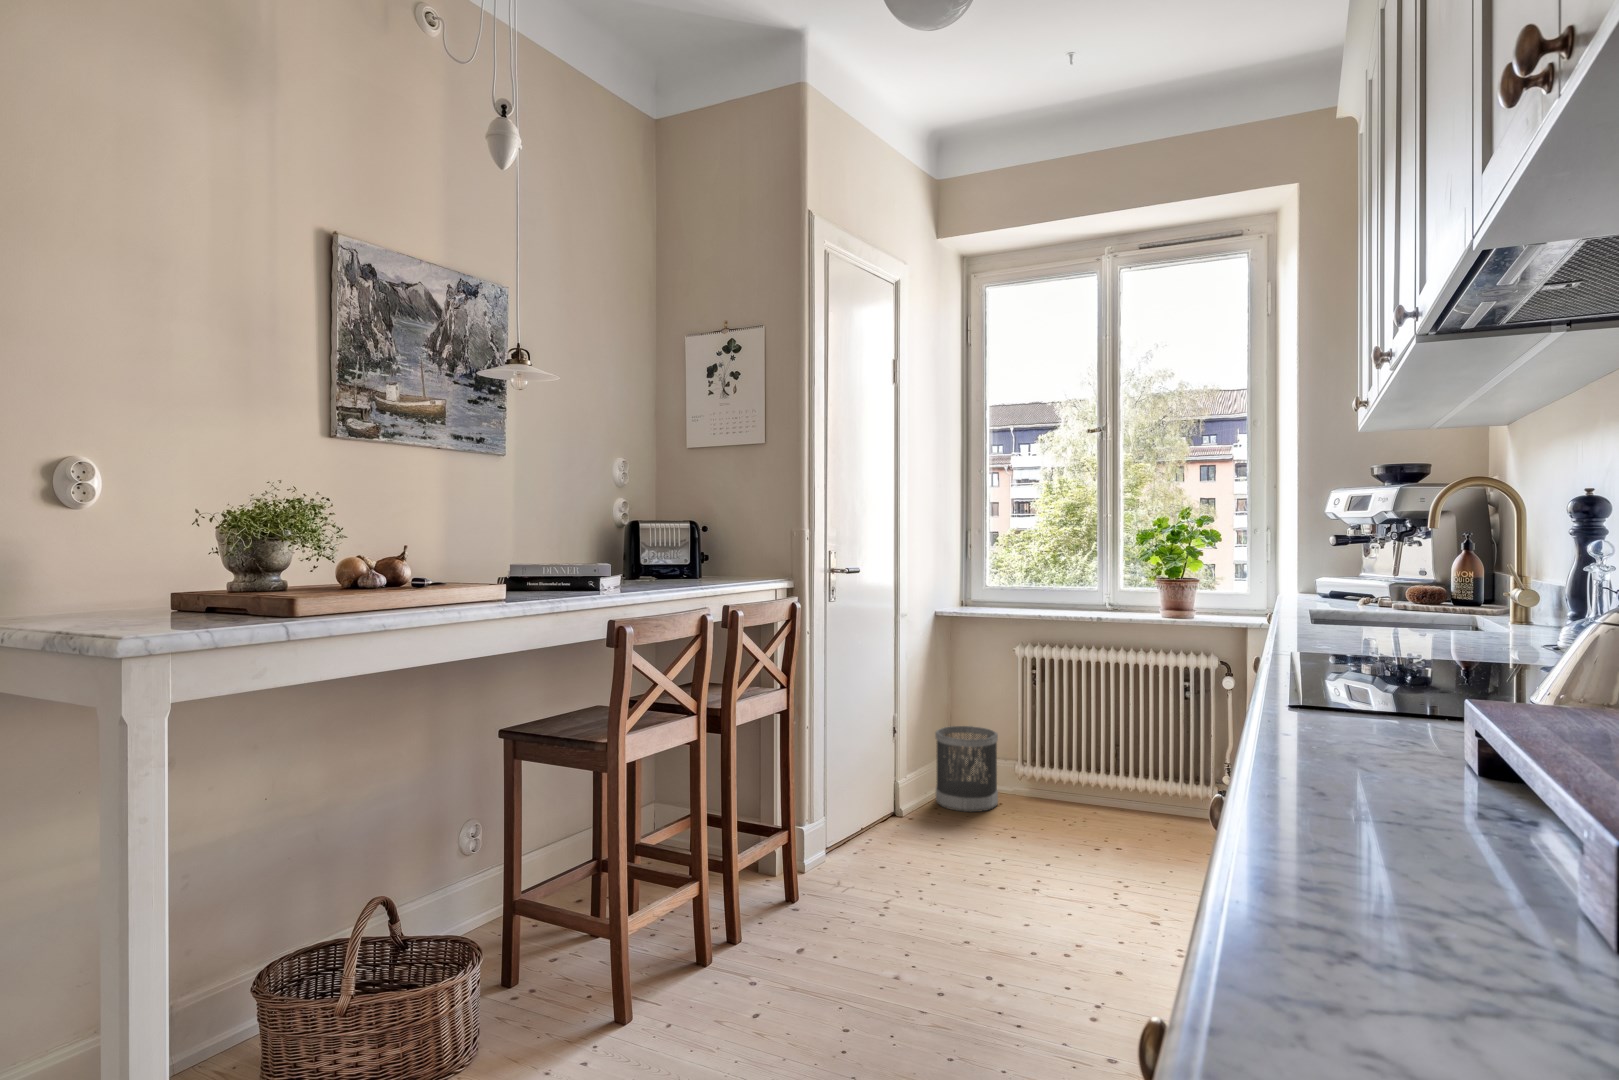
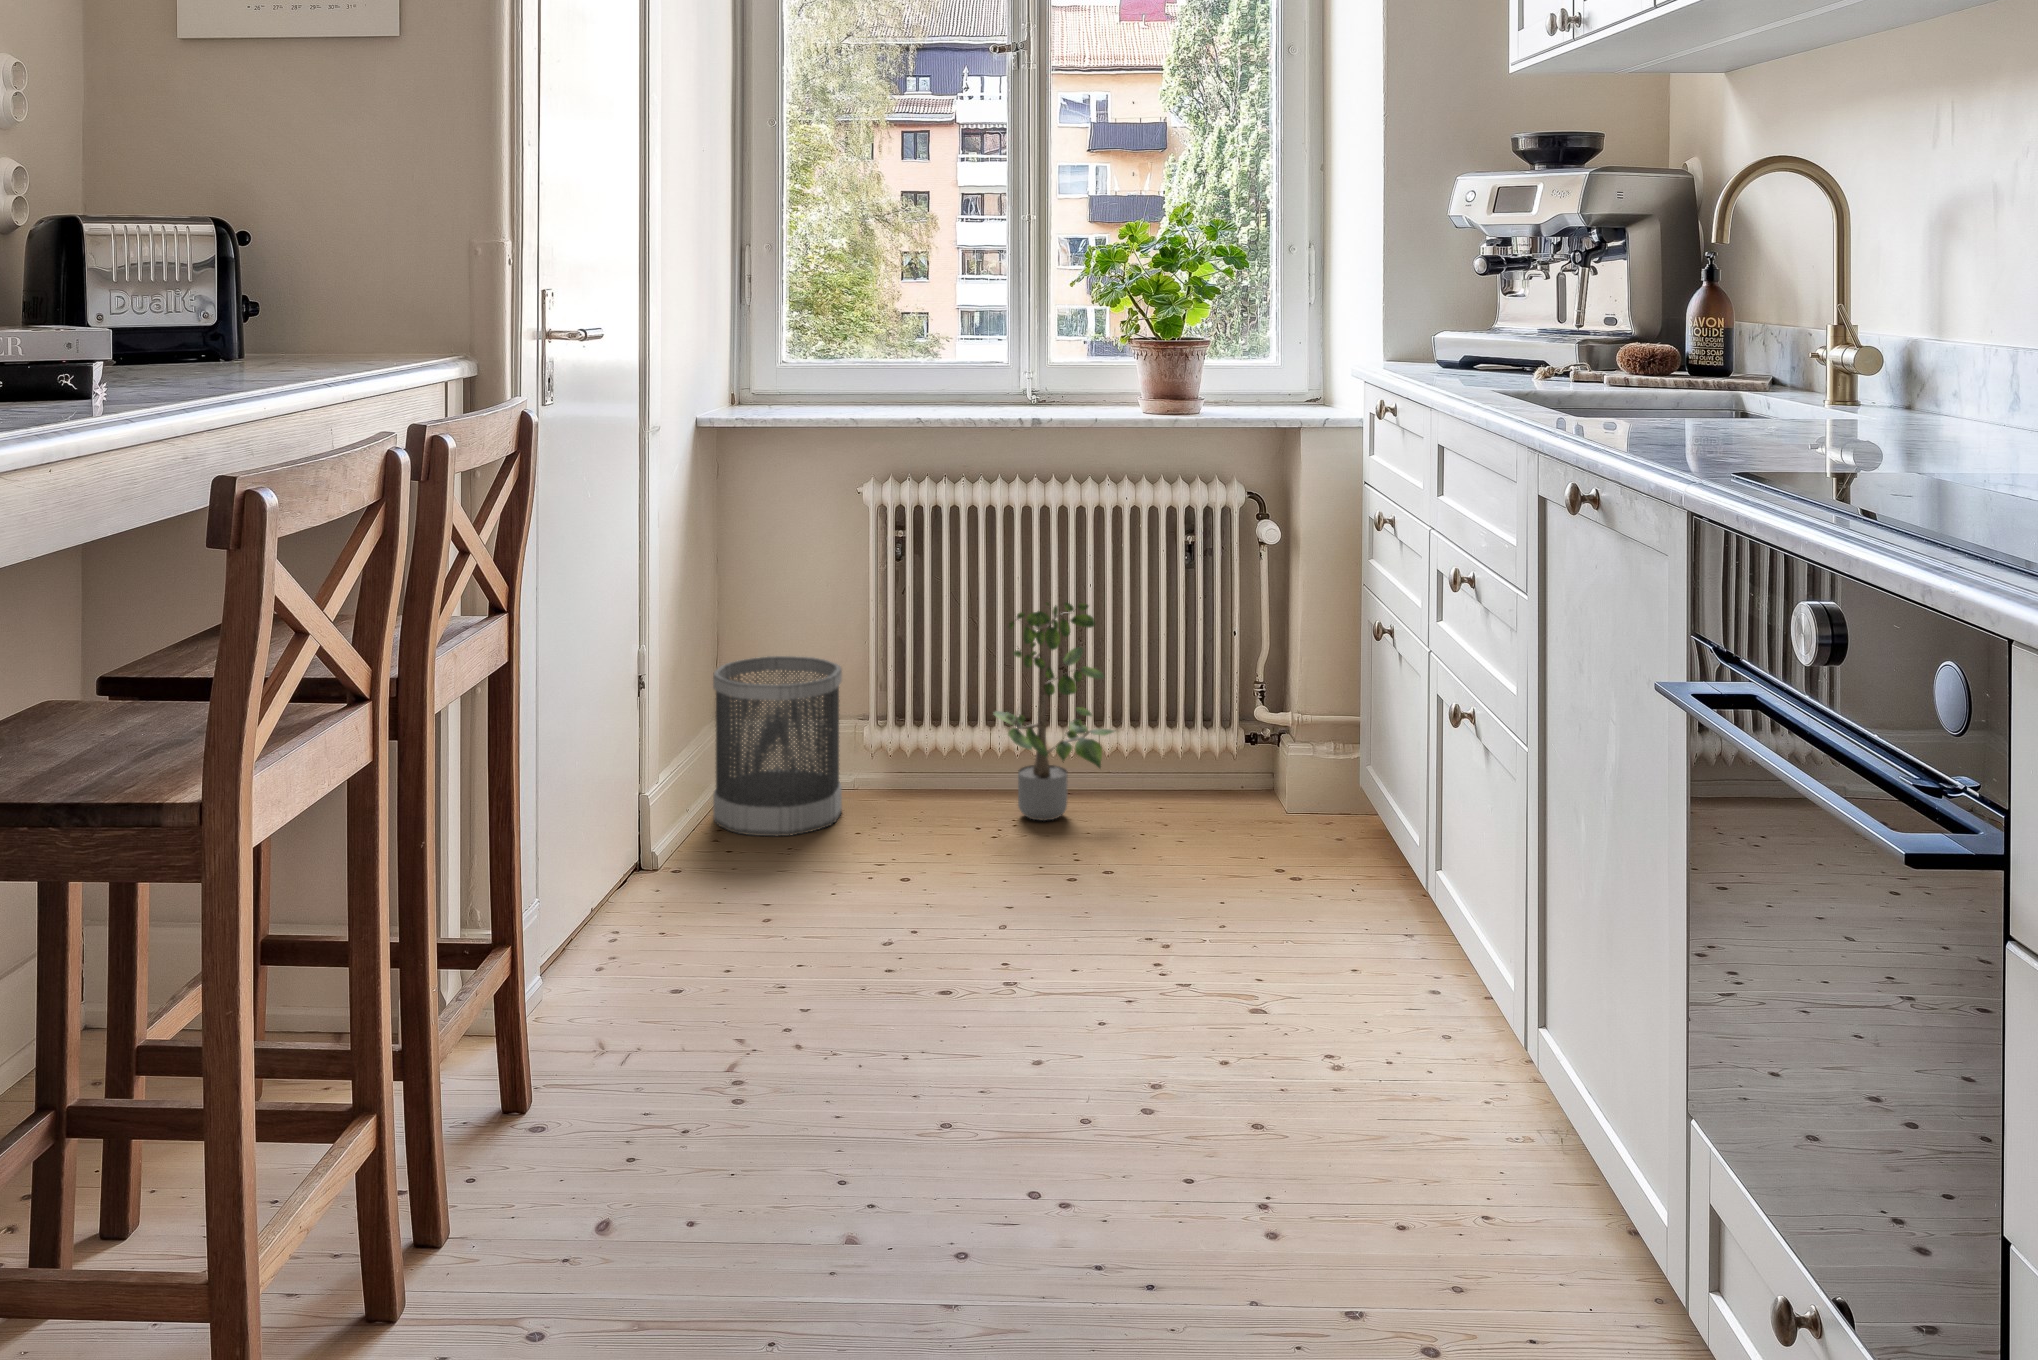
potted plant: none [1073,710,1143,824] -> present [994,603,1114,821]

